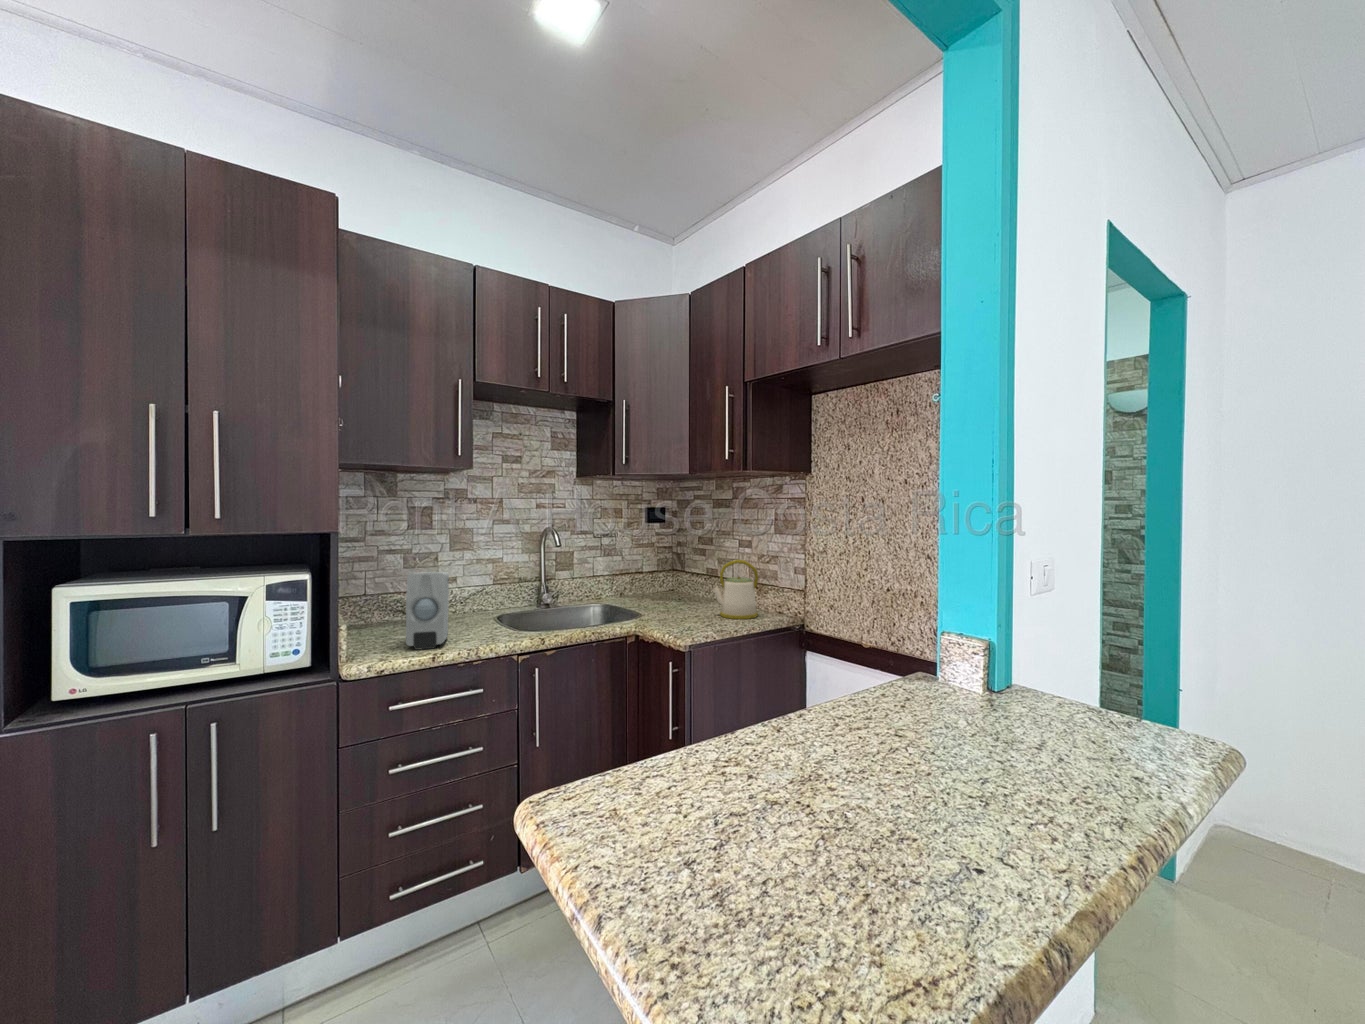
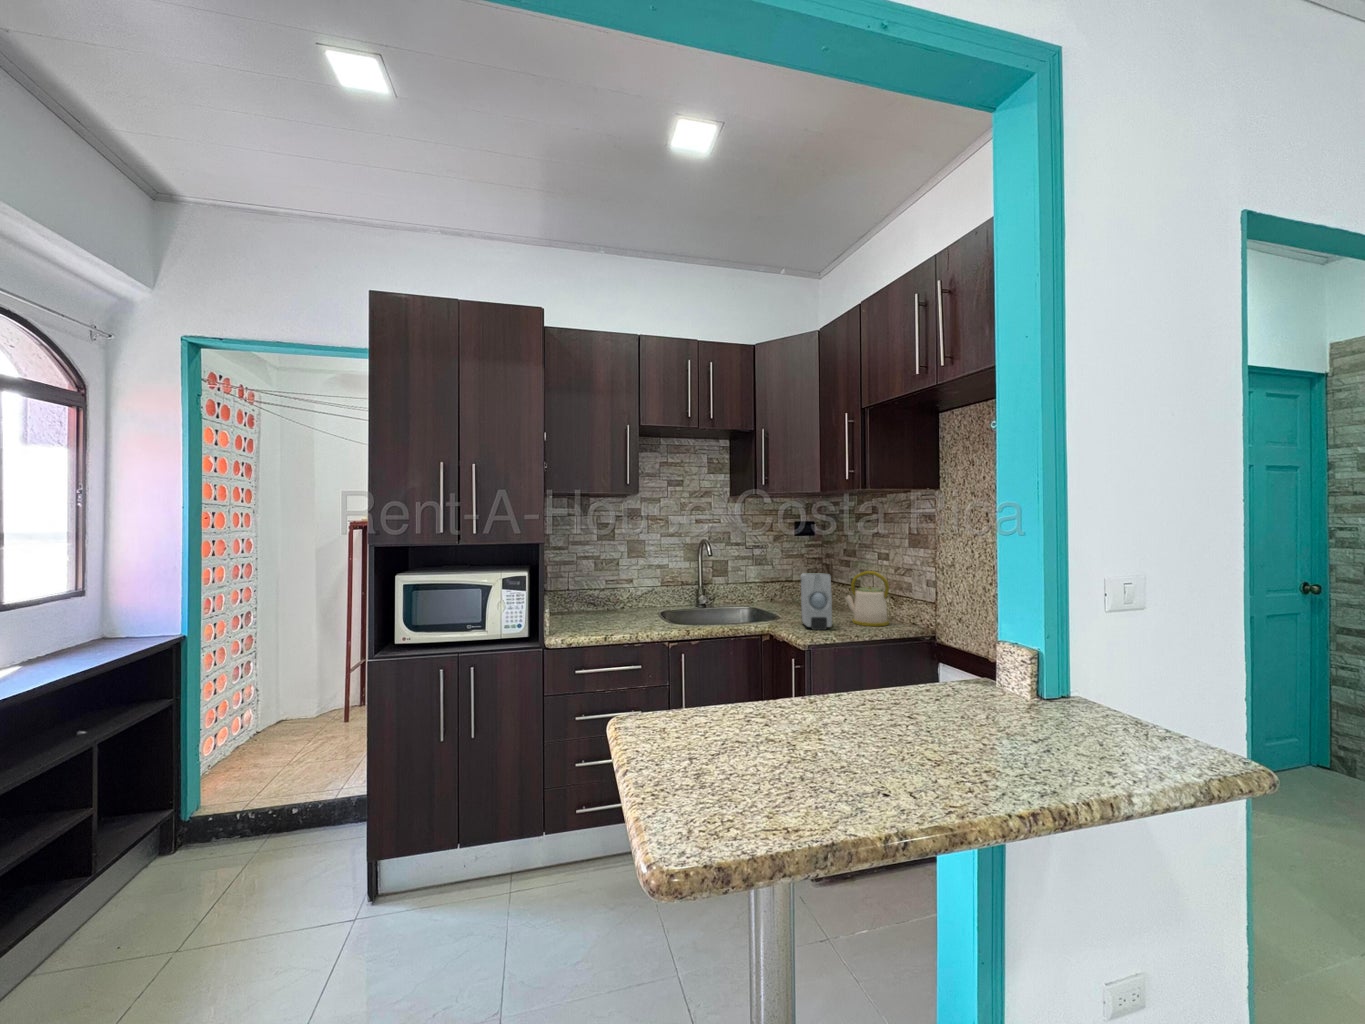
soap dispenser: present [406,572,449,650] -> present [801,574,832,630]

